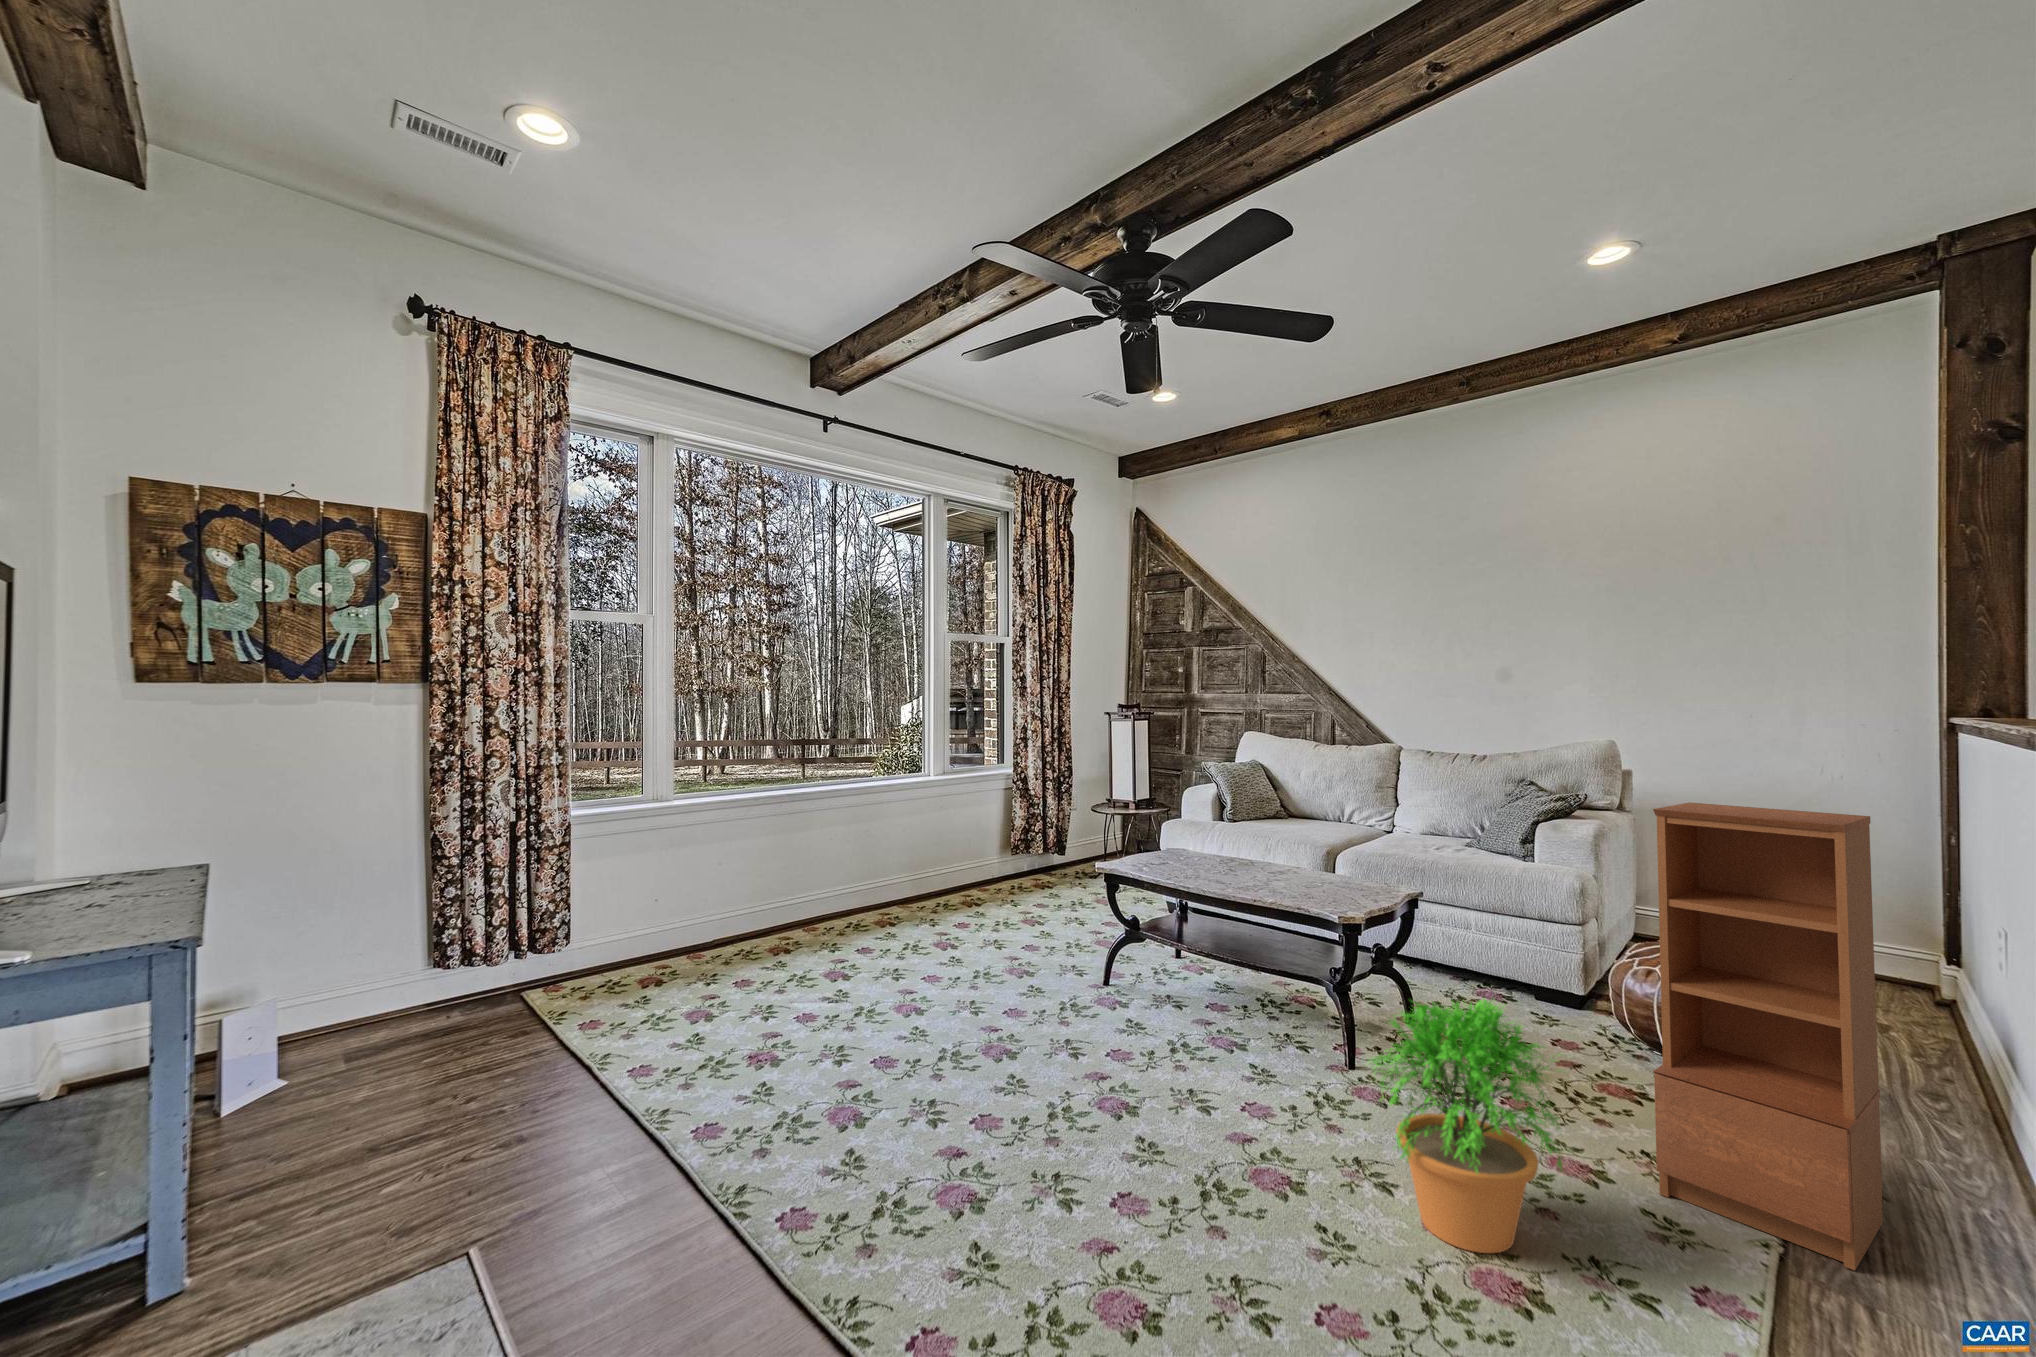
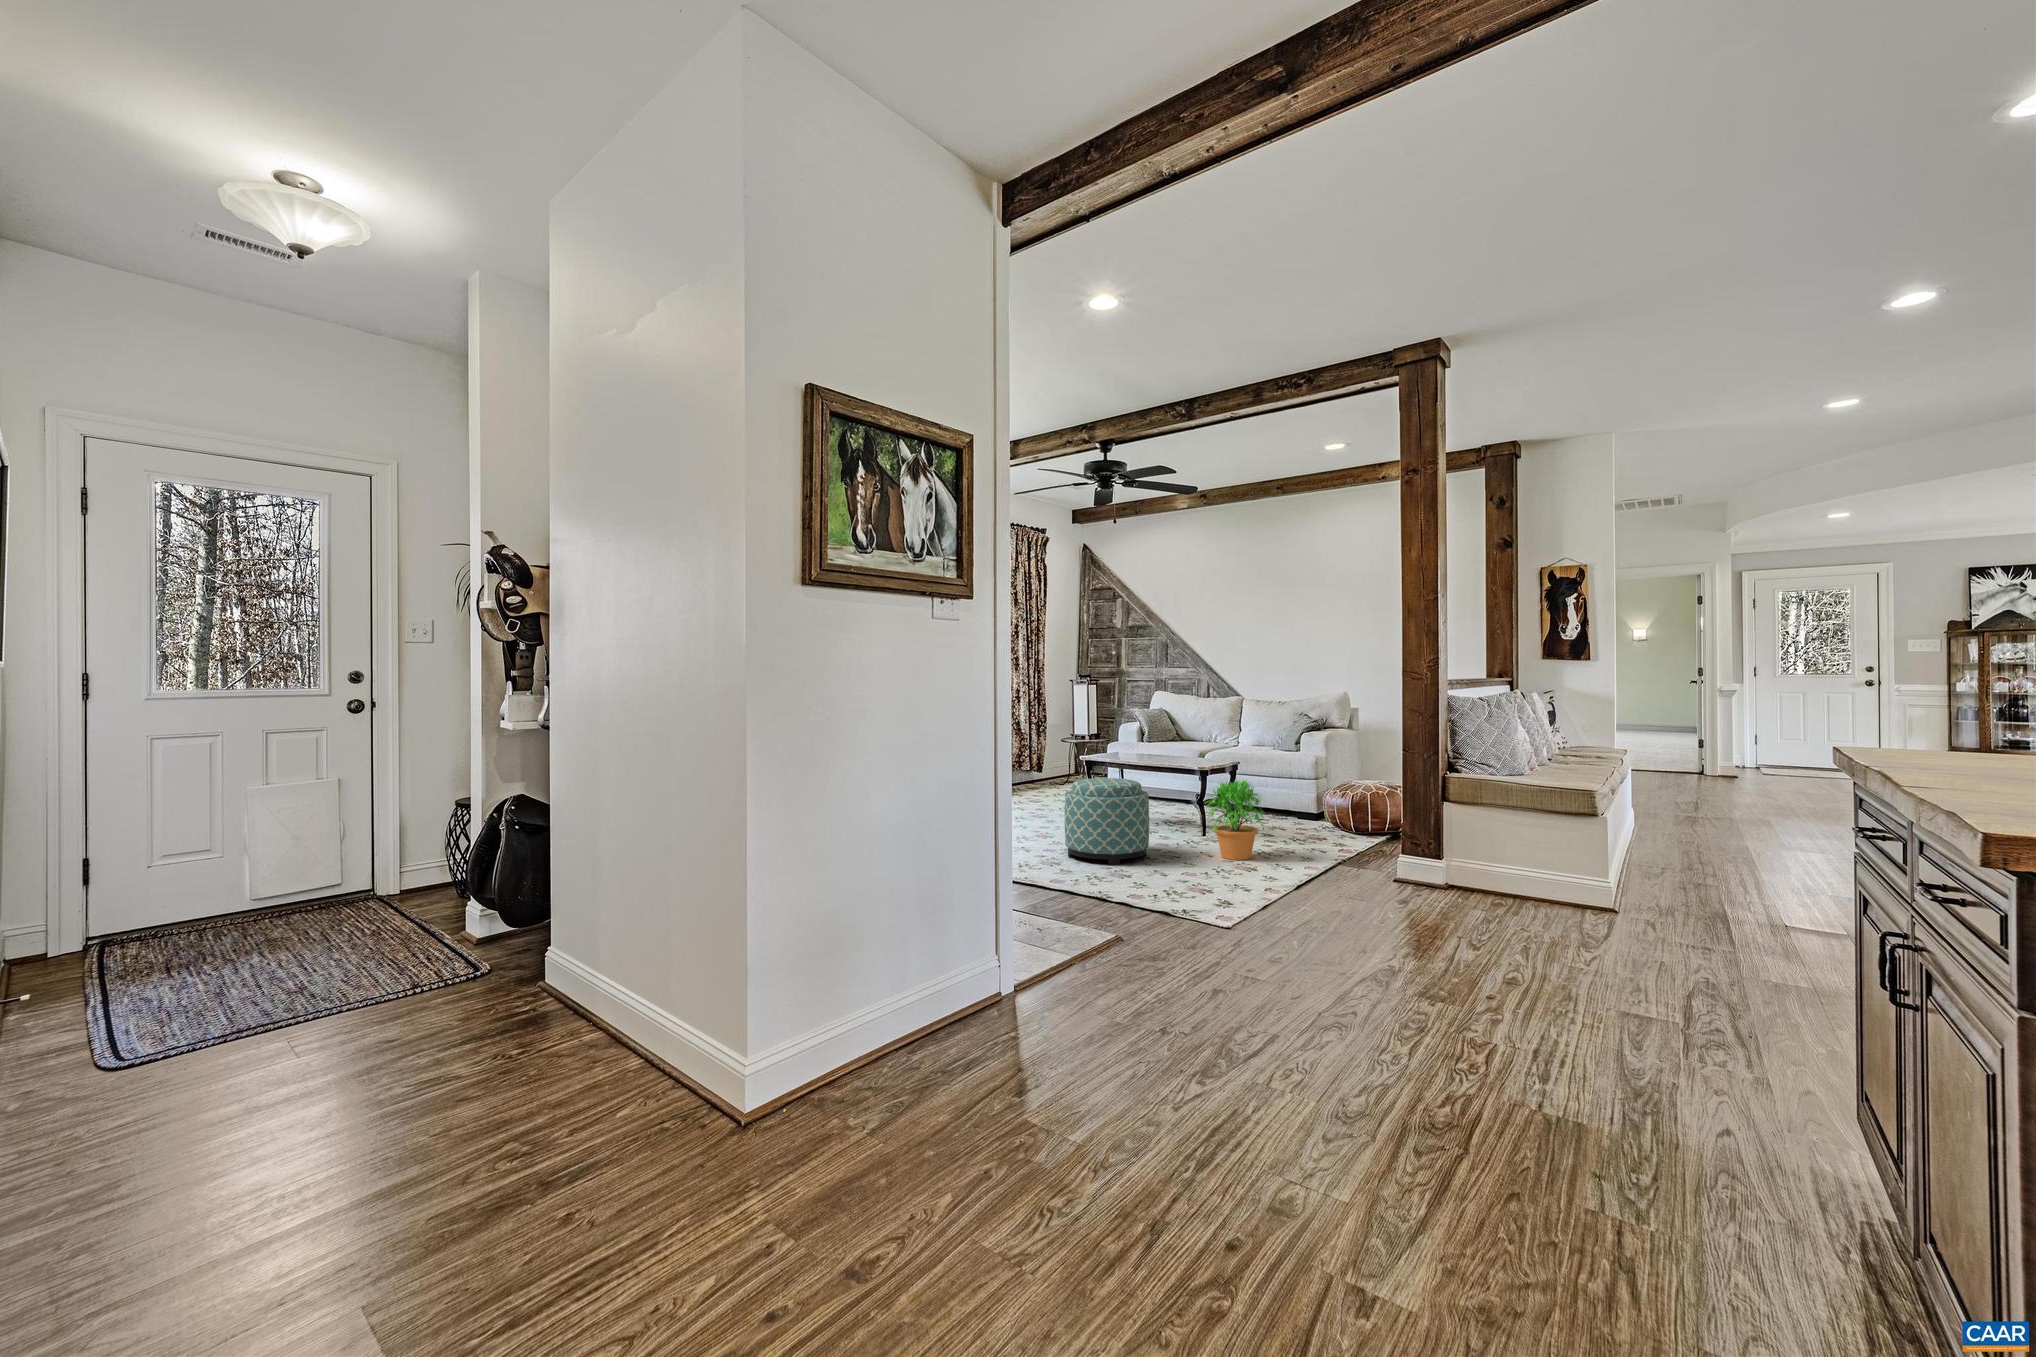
bookcase: present [1653,802,1883,1271] -> none [1304,712,1374,858]
ottoman: none [980,959,1208,1257] -> present [1065,778,1149,865]

